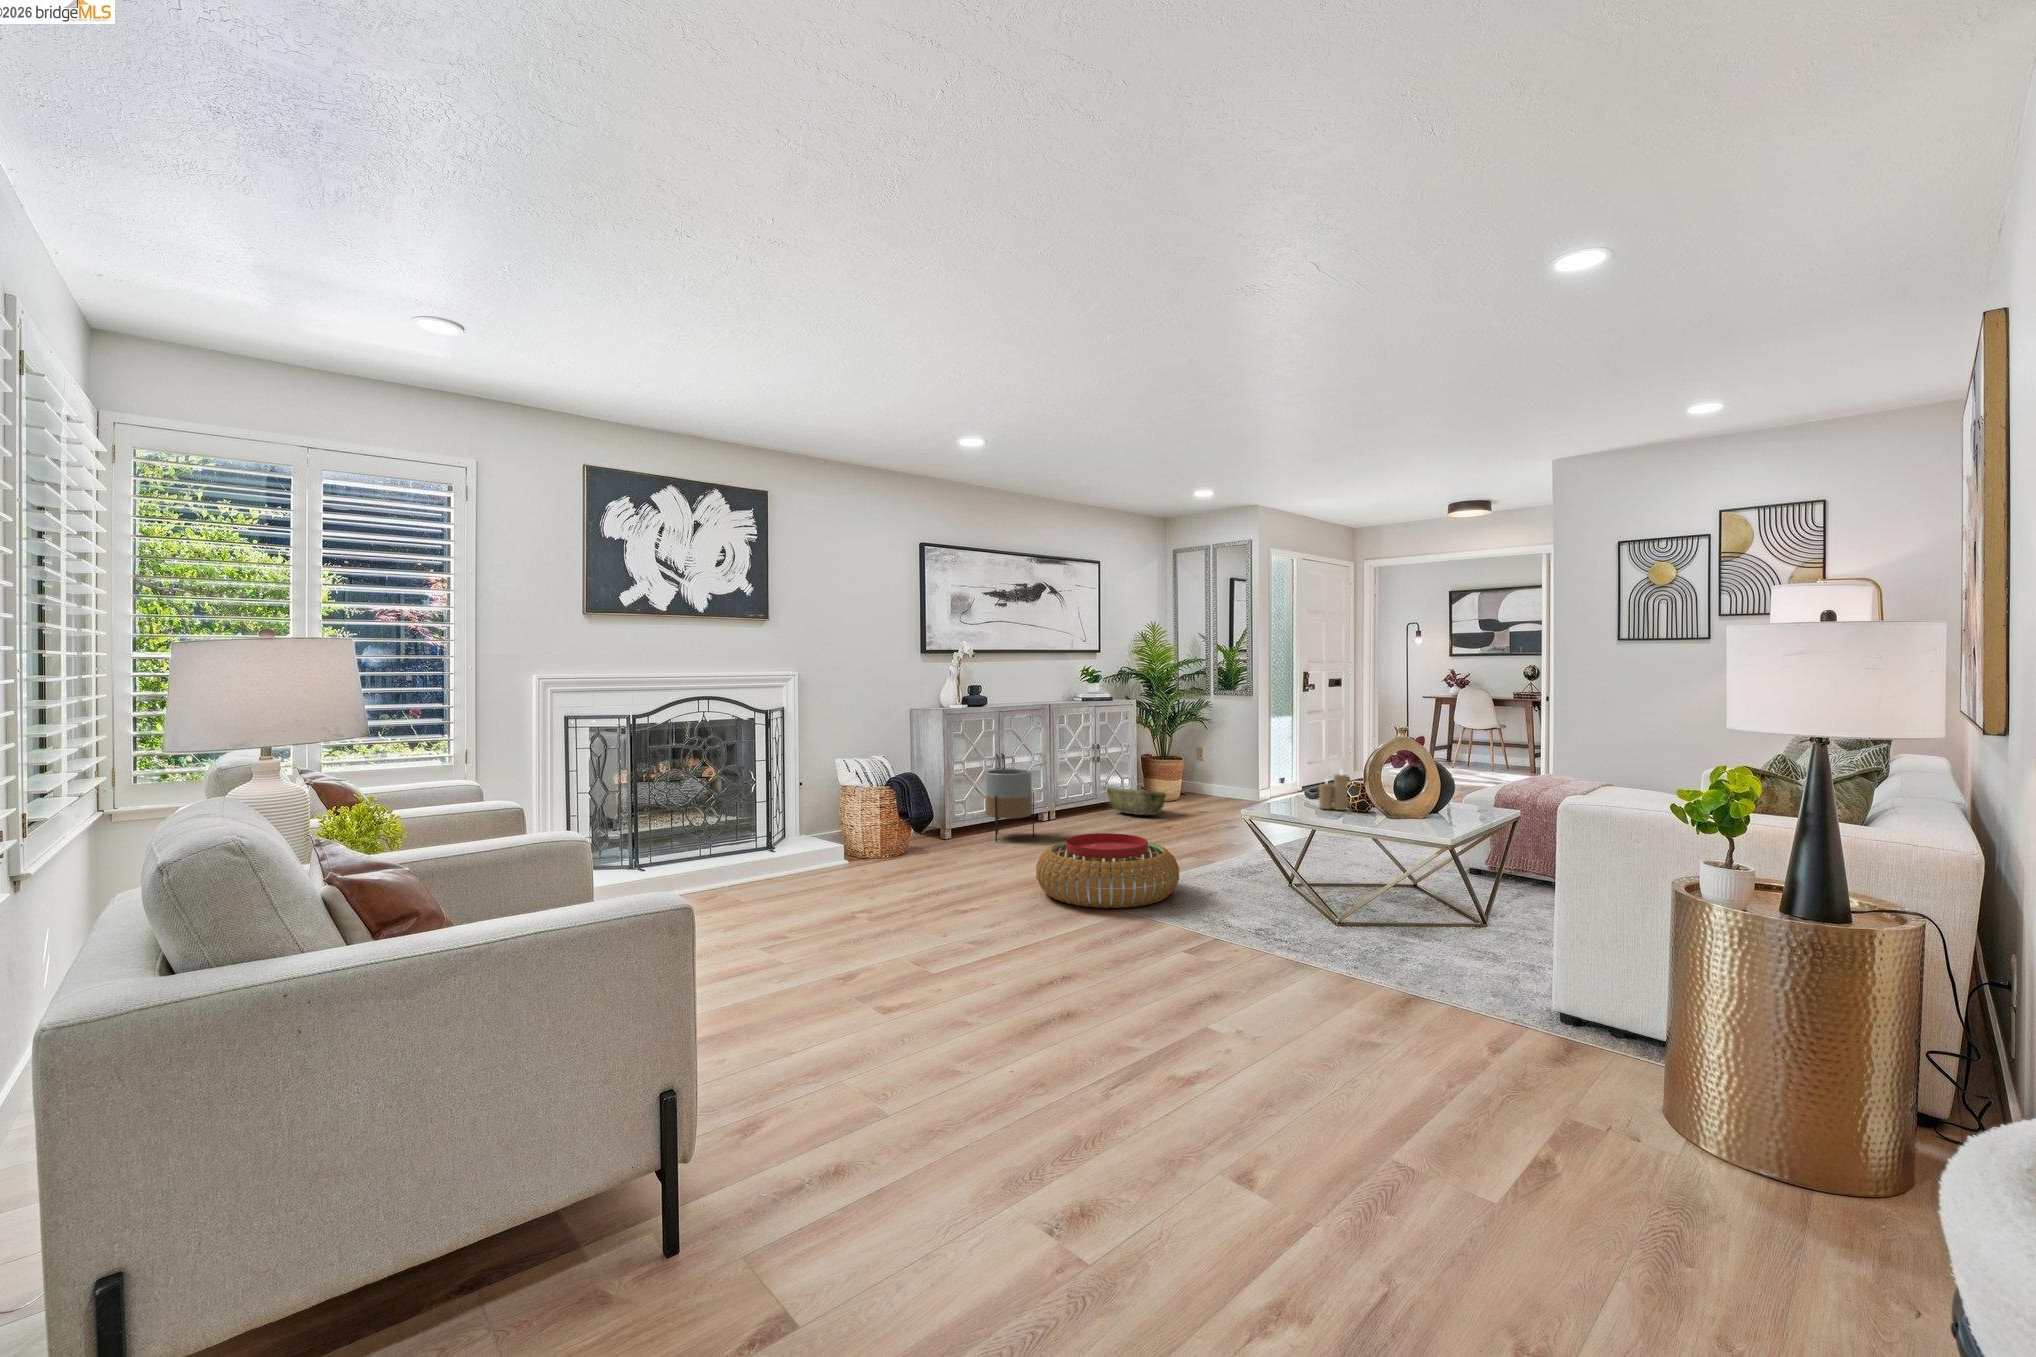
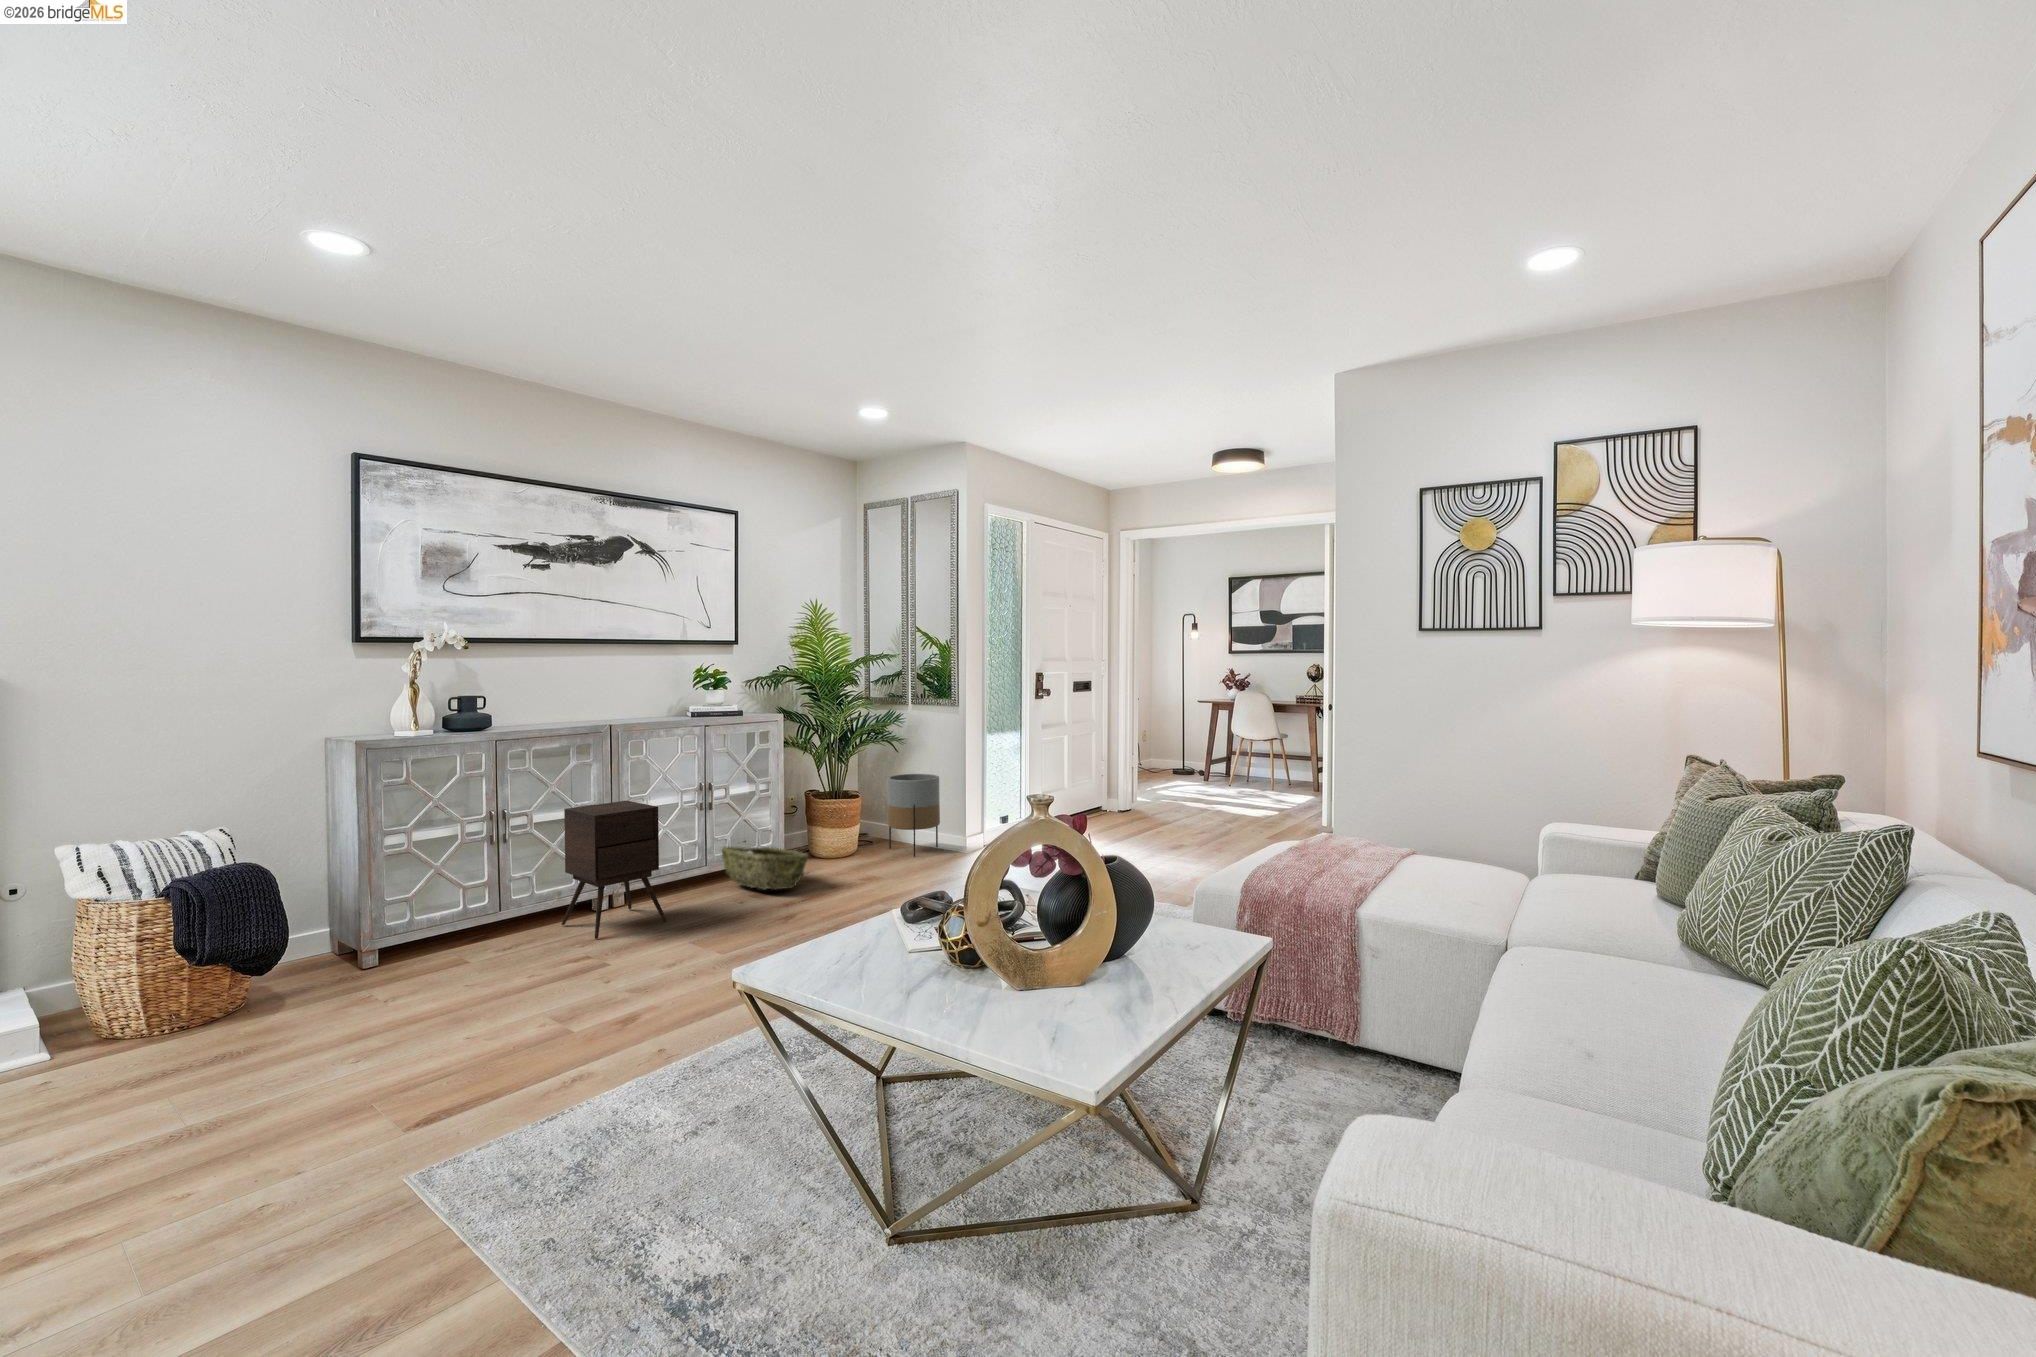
side table: none [1030,752,1093,833] -> present [562,801,666,939]
planter: present [985,769,1034,842] -> present [887,774,940,857]
candle: present [1319,771,1348,810] -> none [871,891,927,981]
pouf: present [1036,833,1179,908] -> none [273,1004,634,1224]

